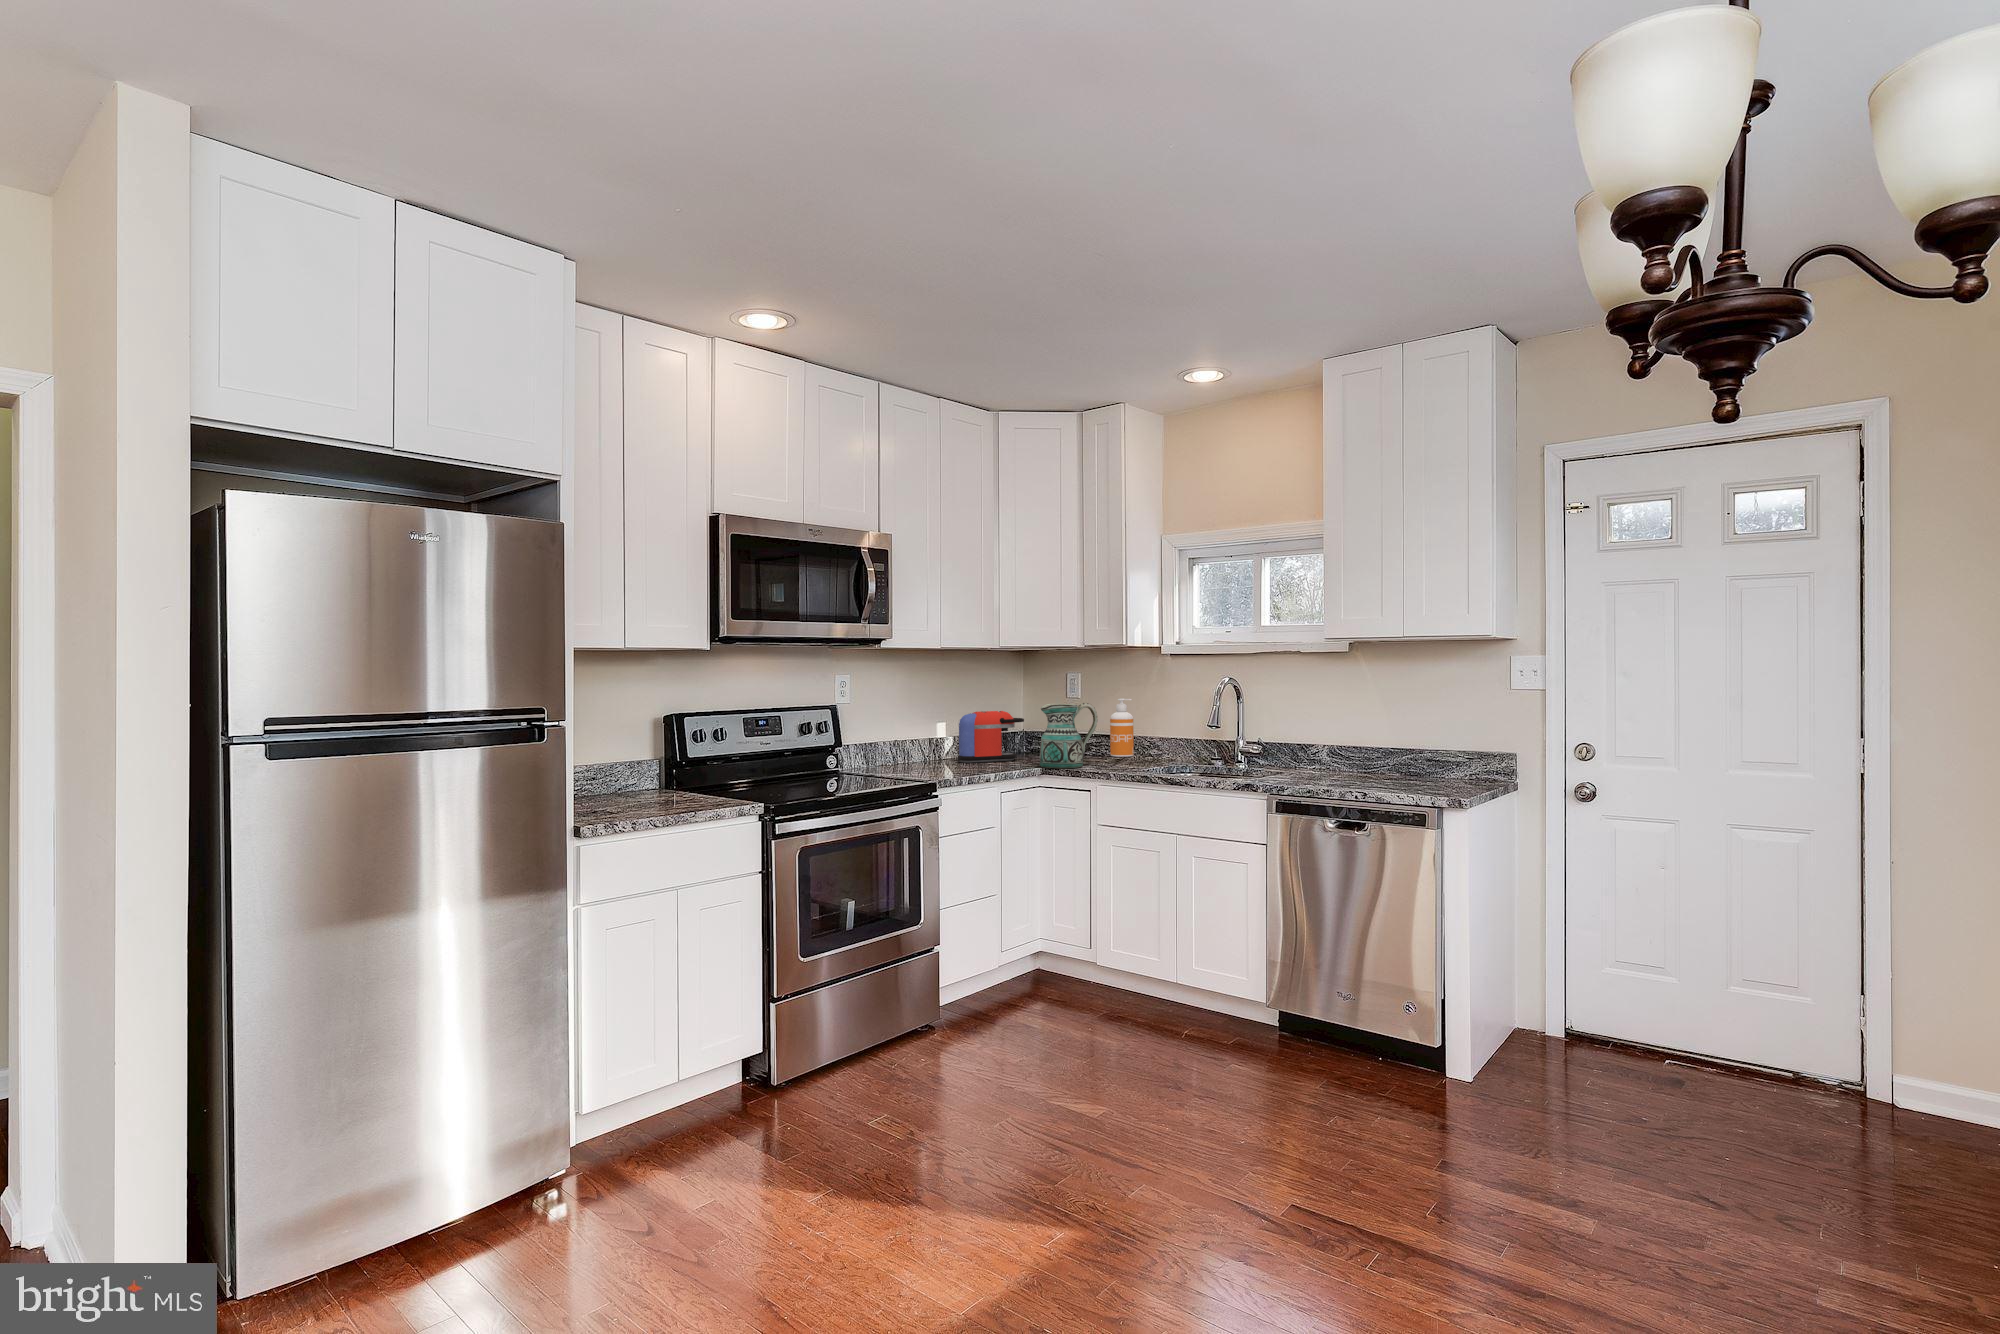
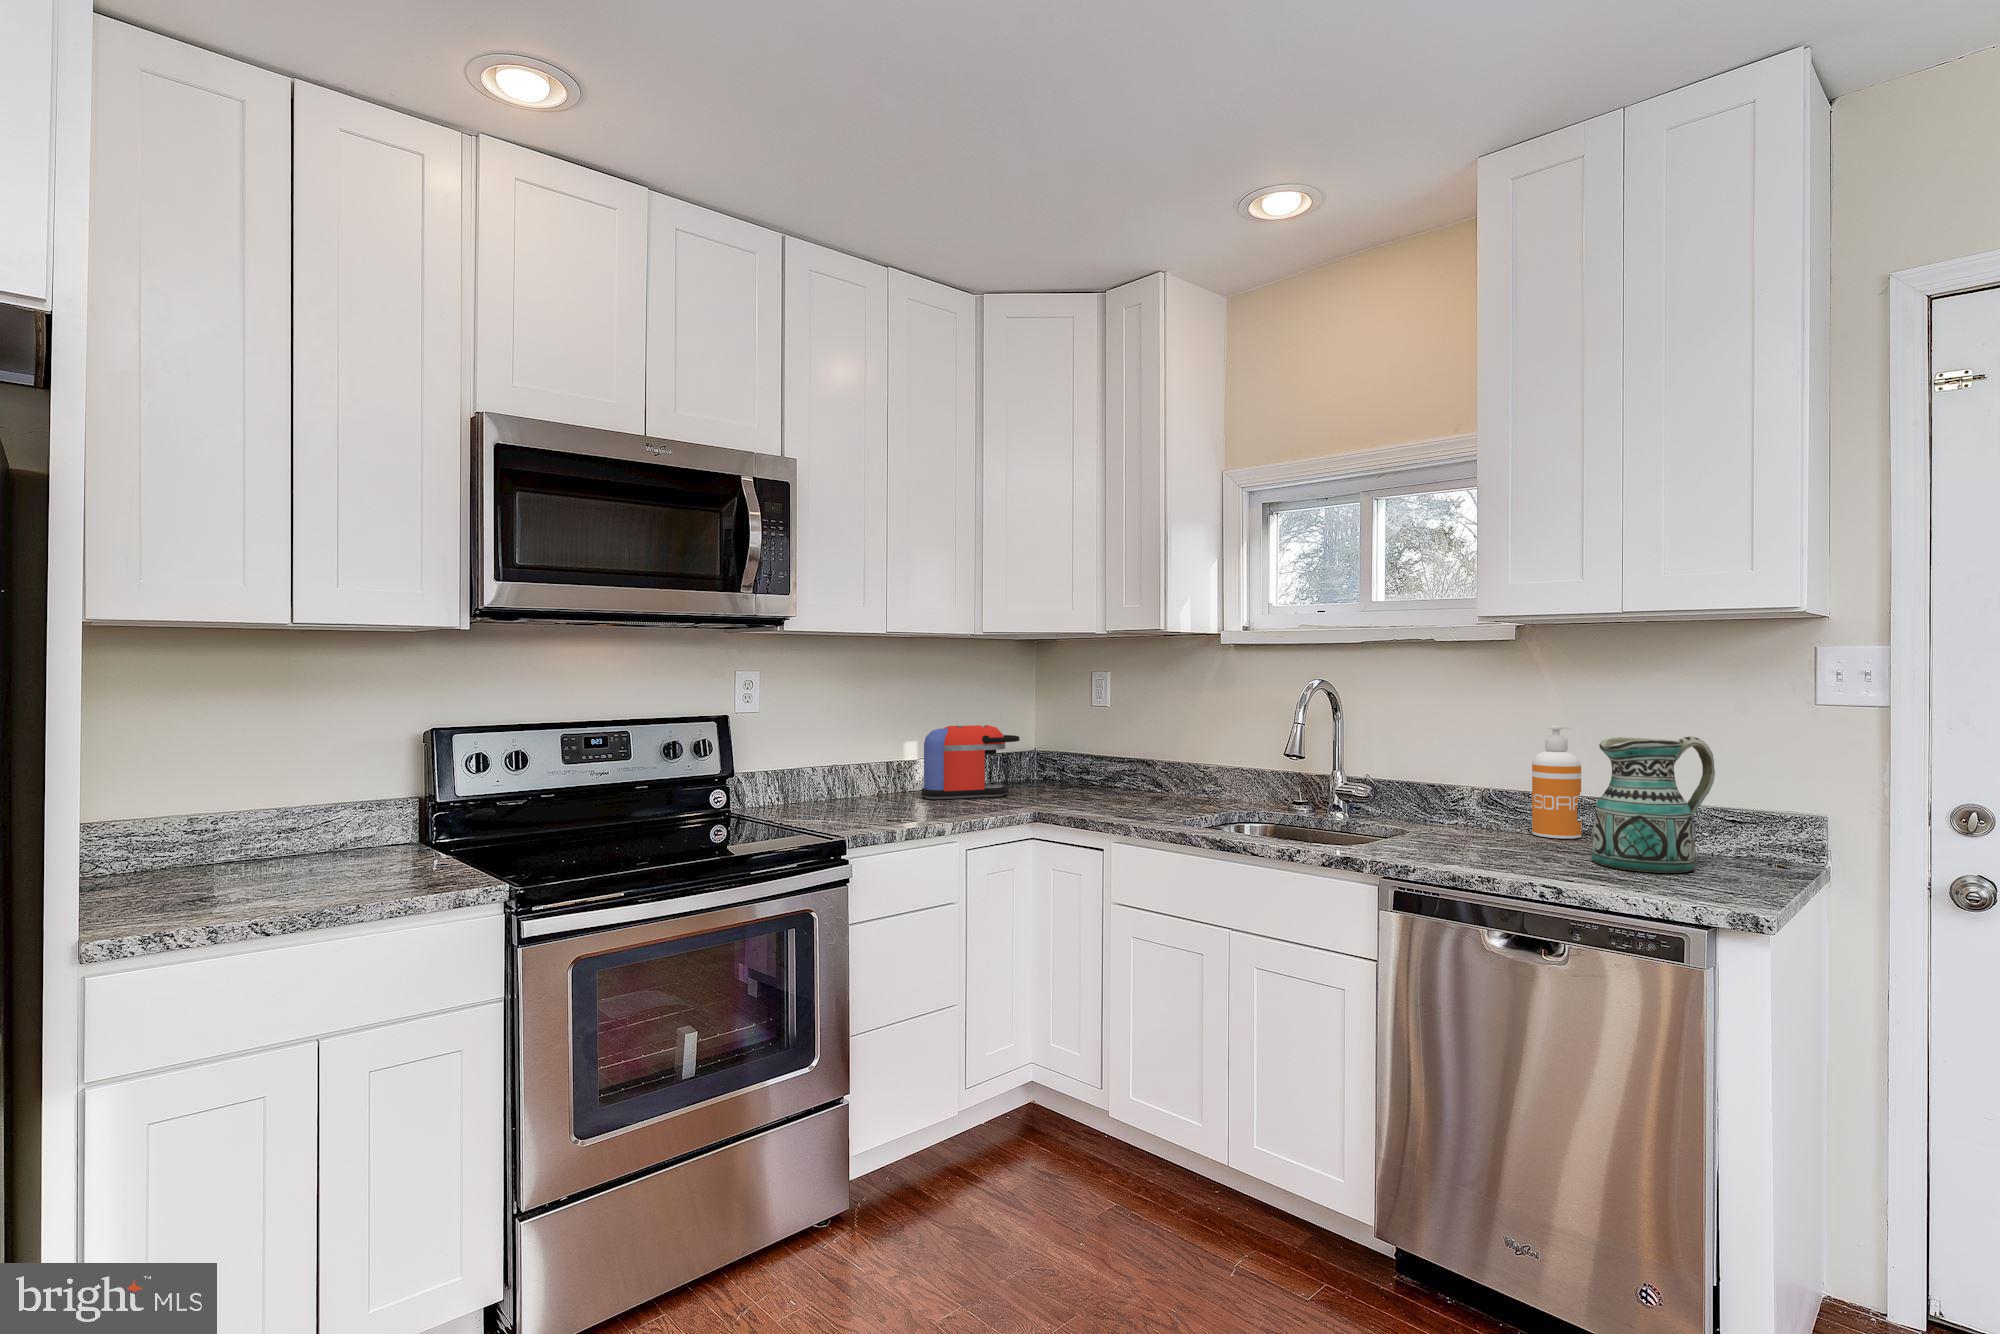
soap dispenser: present [1110,699,1134,757] -> present [1532,726,1581,839]
ceramic pitcher: present [1040,703,1098,768] -> present [1592,736,1715,873]

